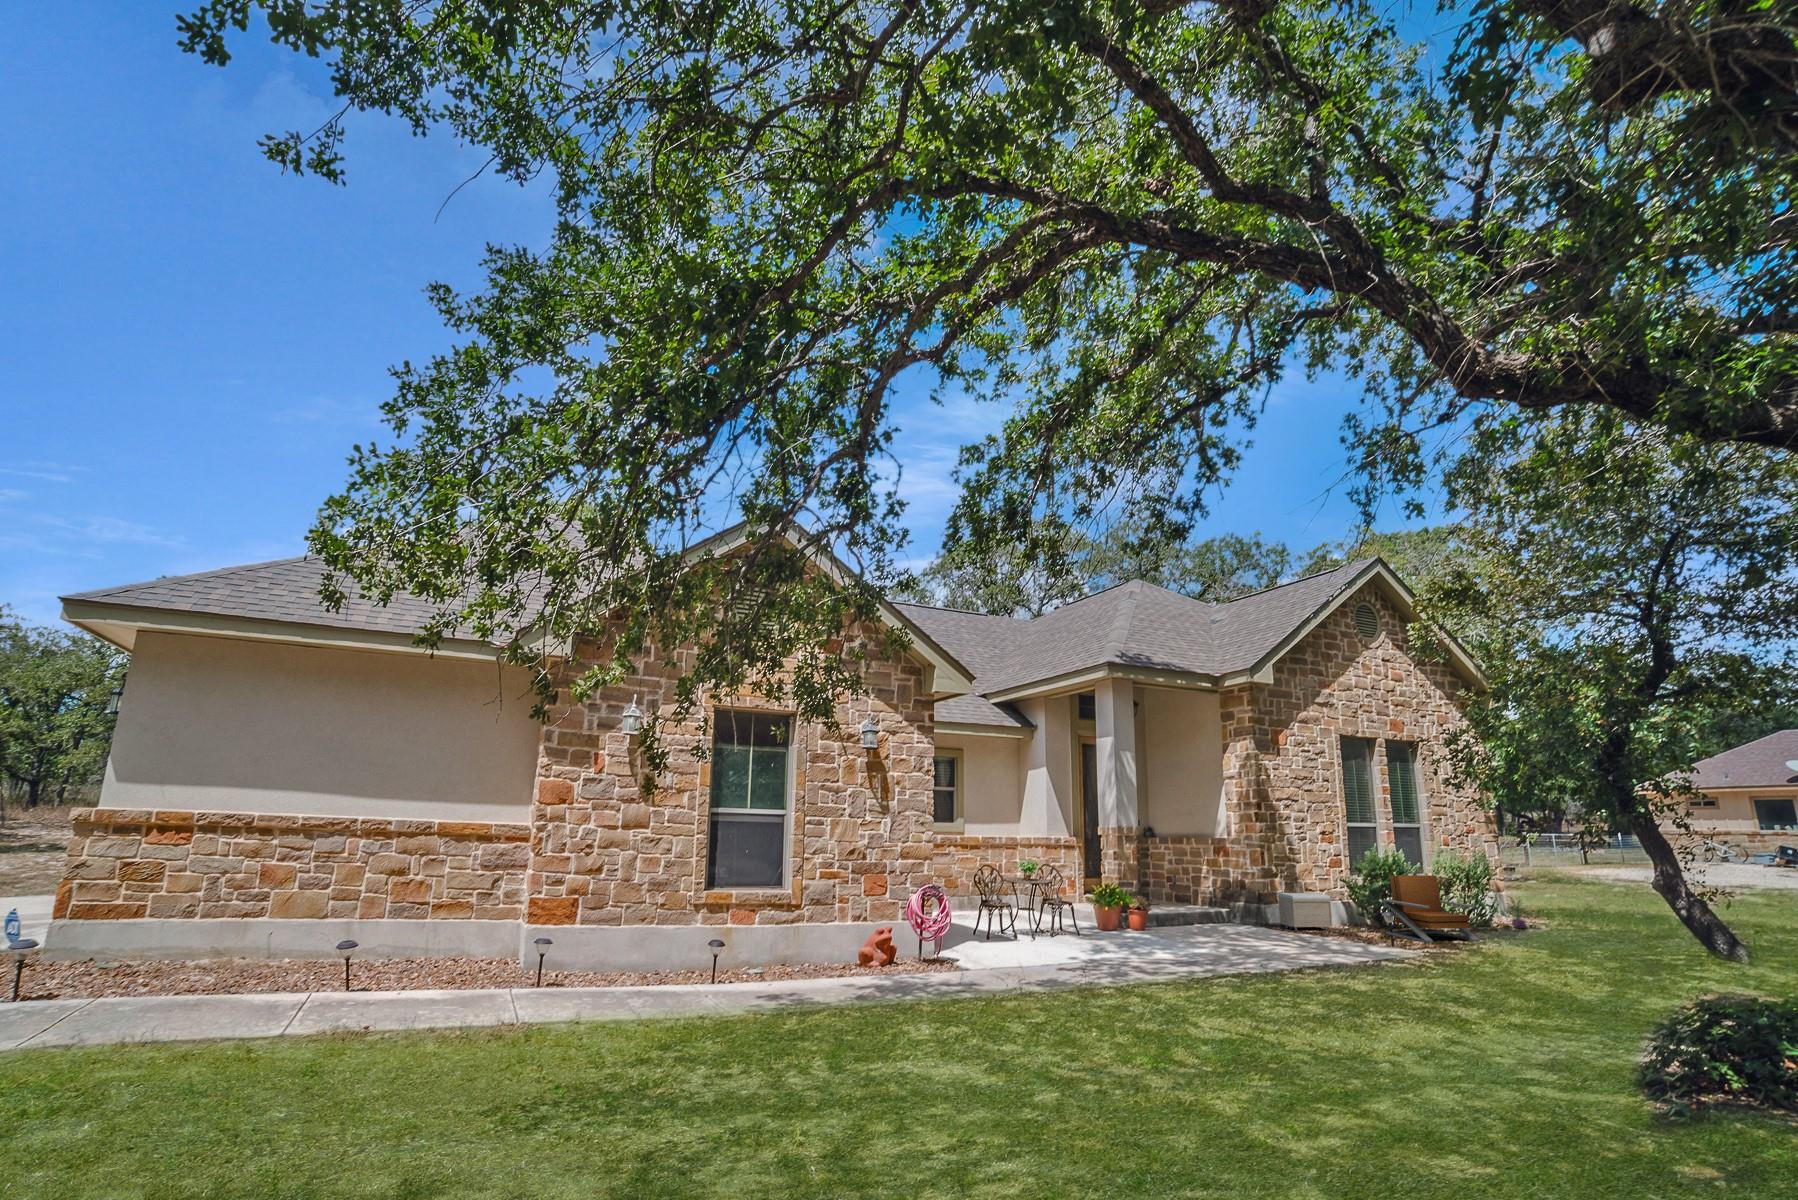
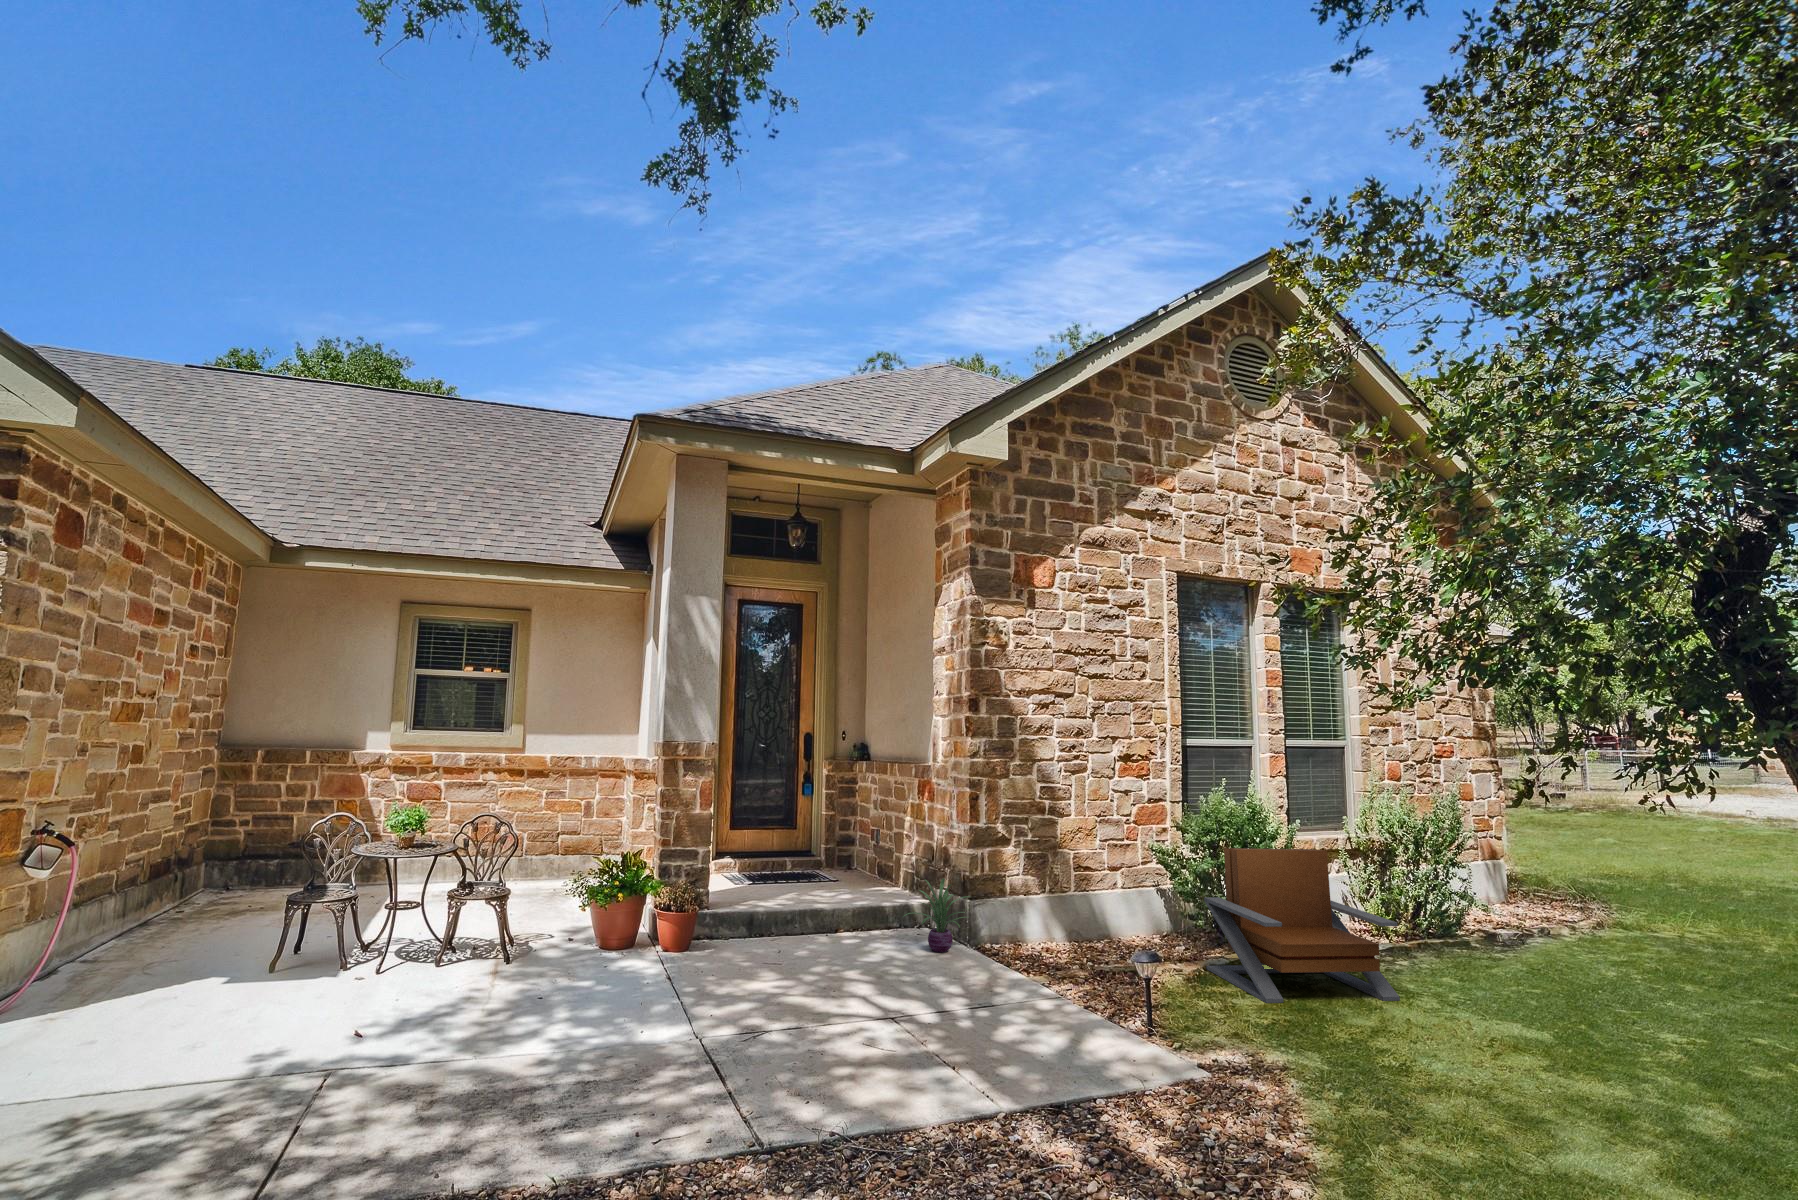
storage bench: present [1278,893,1332,930] -> none [1009,874,1106,952]
decorative plant: present [1510,897,1526,929] -> present [903,878,969,953]

